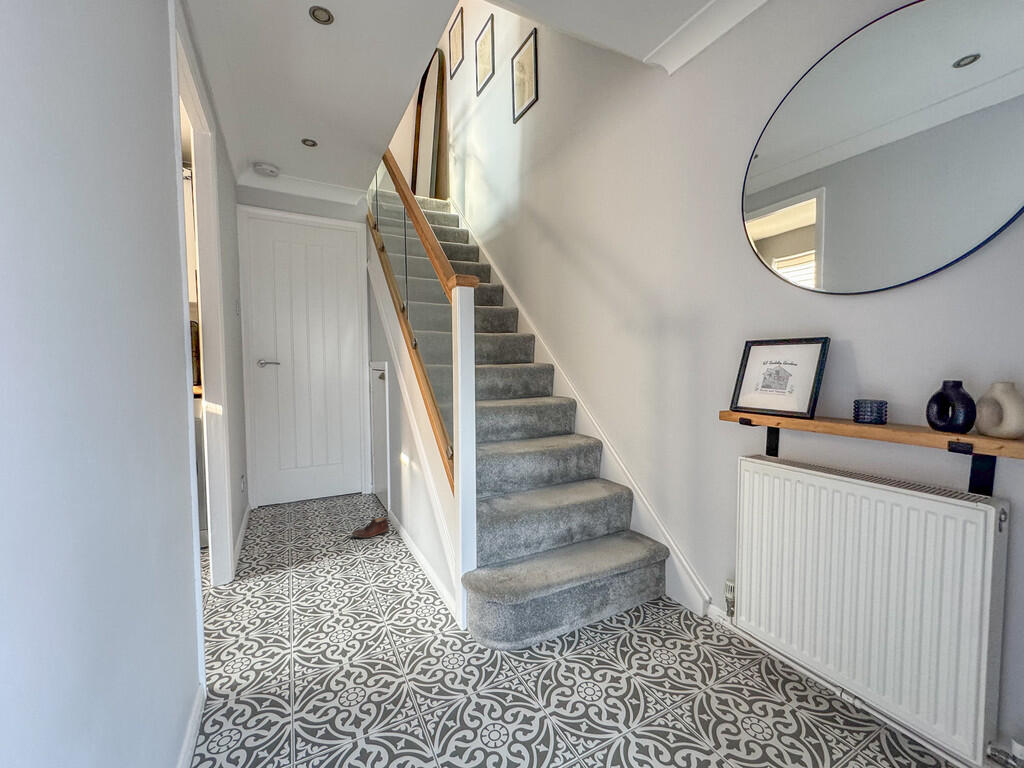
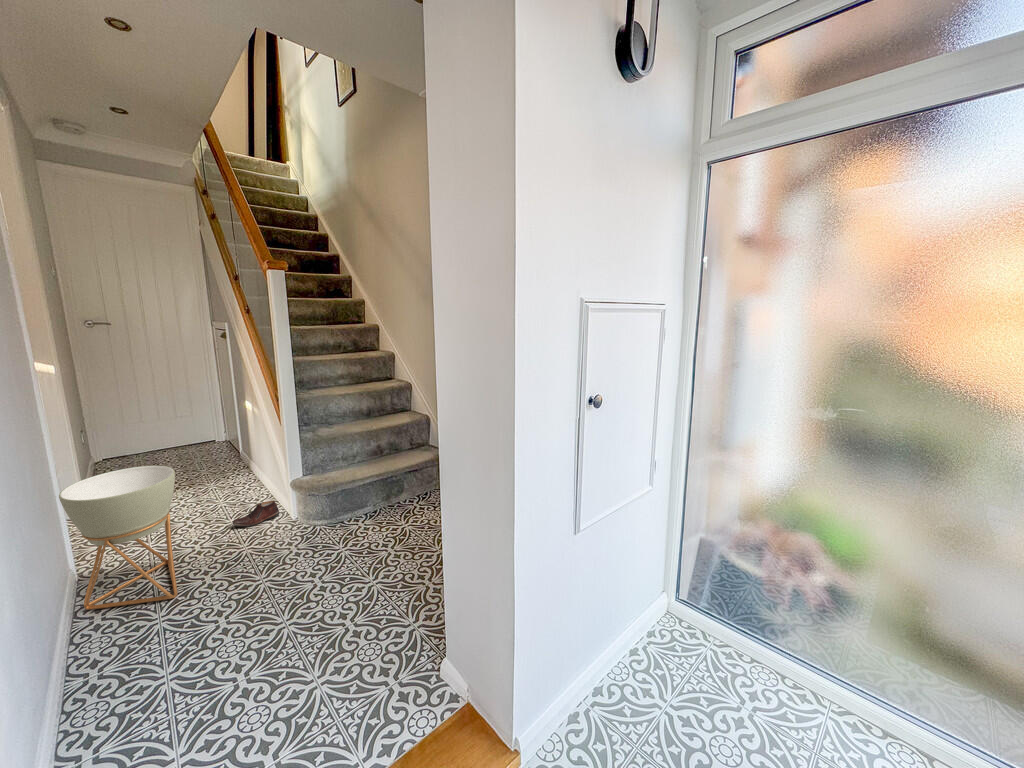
planter: none [236,474,314,588] -> present [59,466,177,610]

